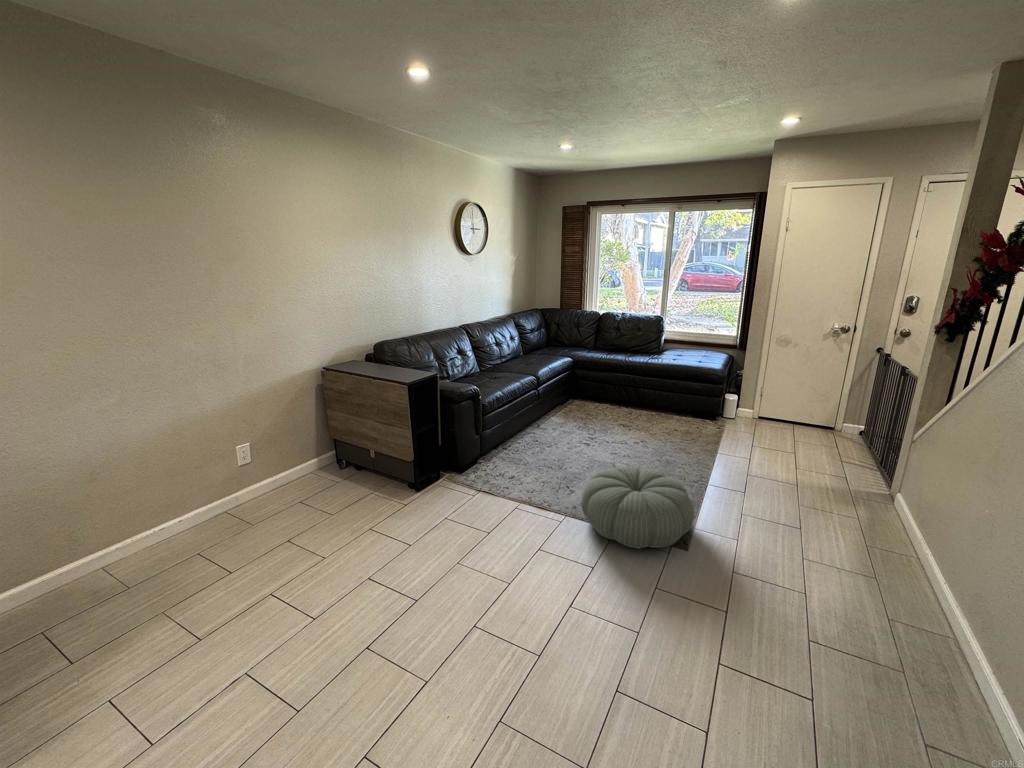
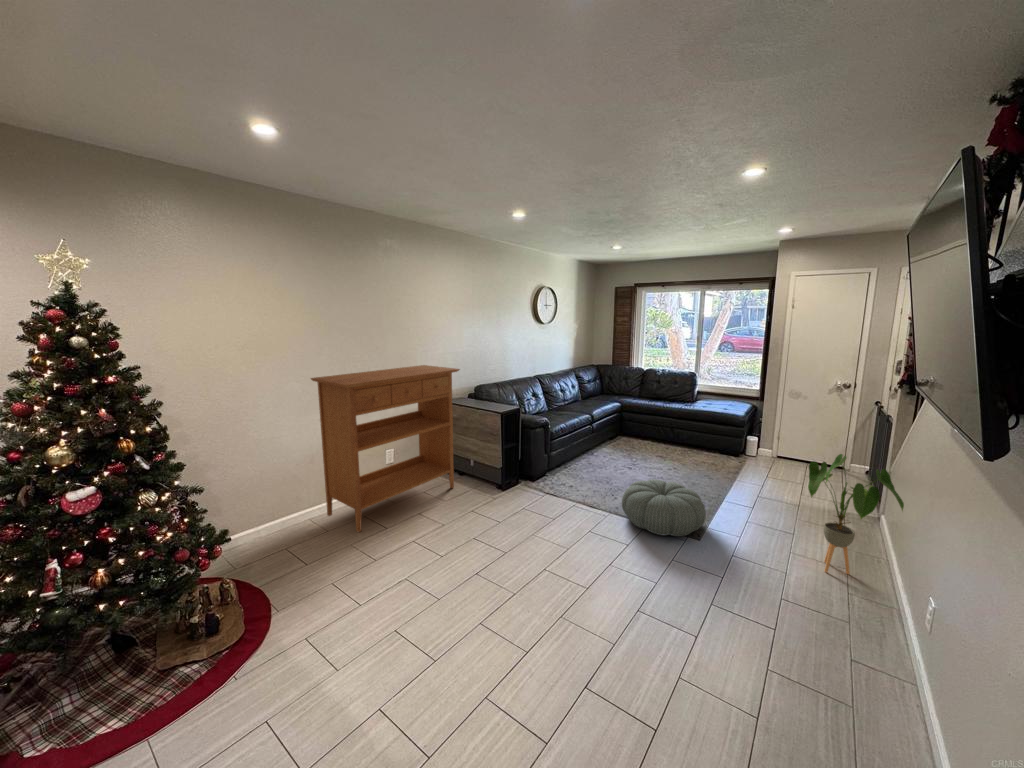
console table: none [49,314,345,590] -> present [311,365,460,532]
house plant: none [839,429,972,587] -> present [808,454,904,574]

